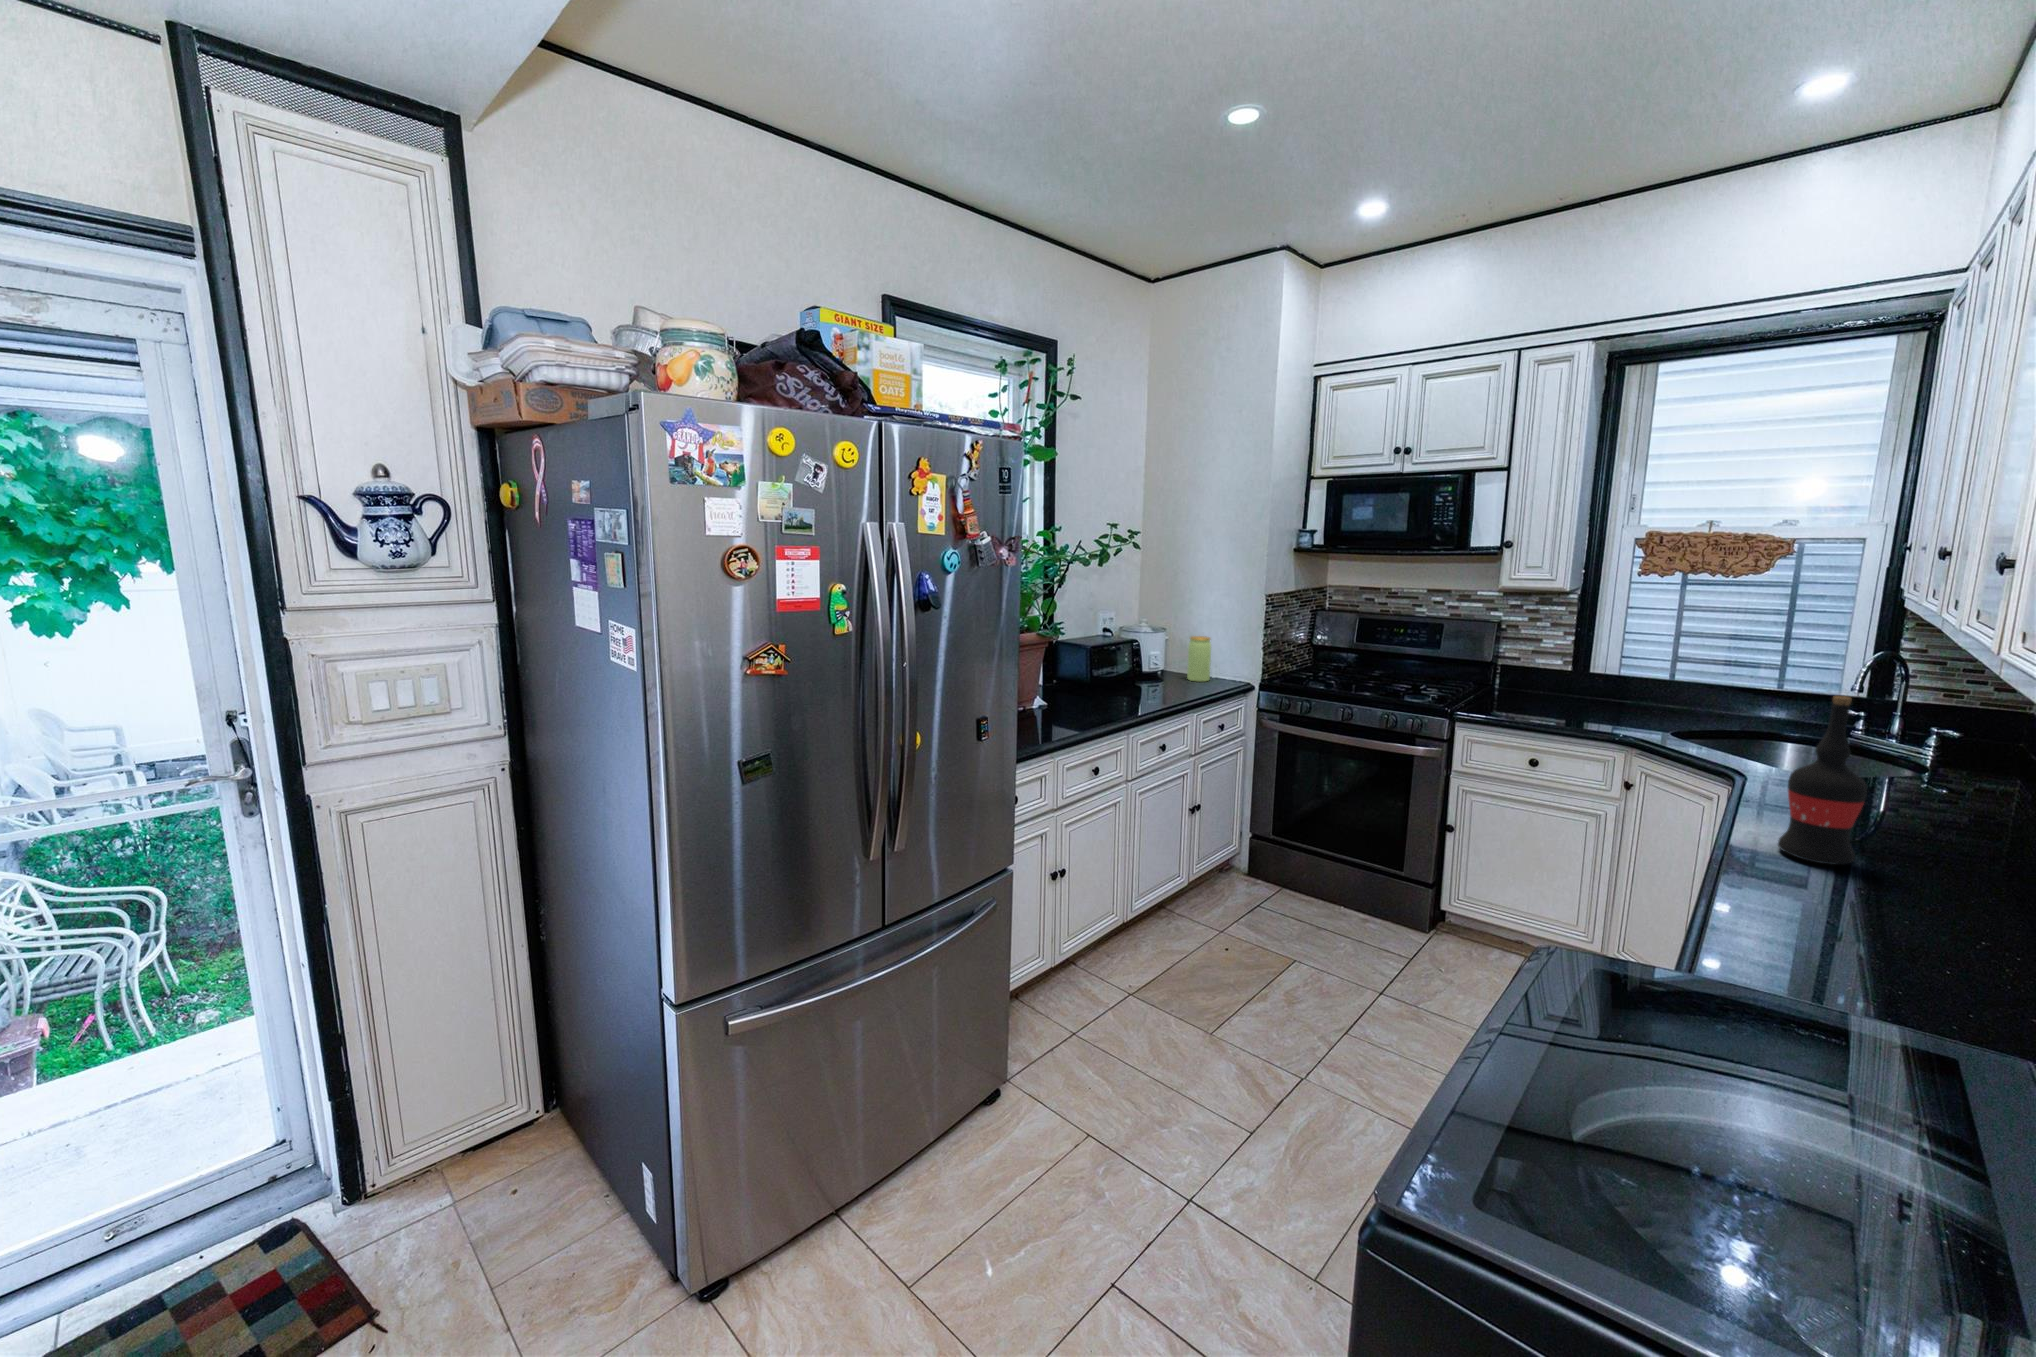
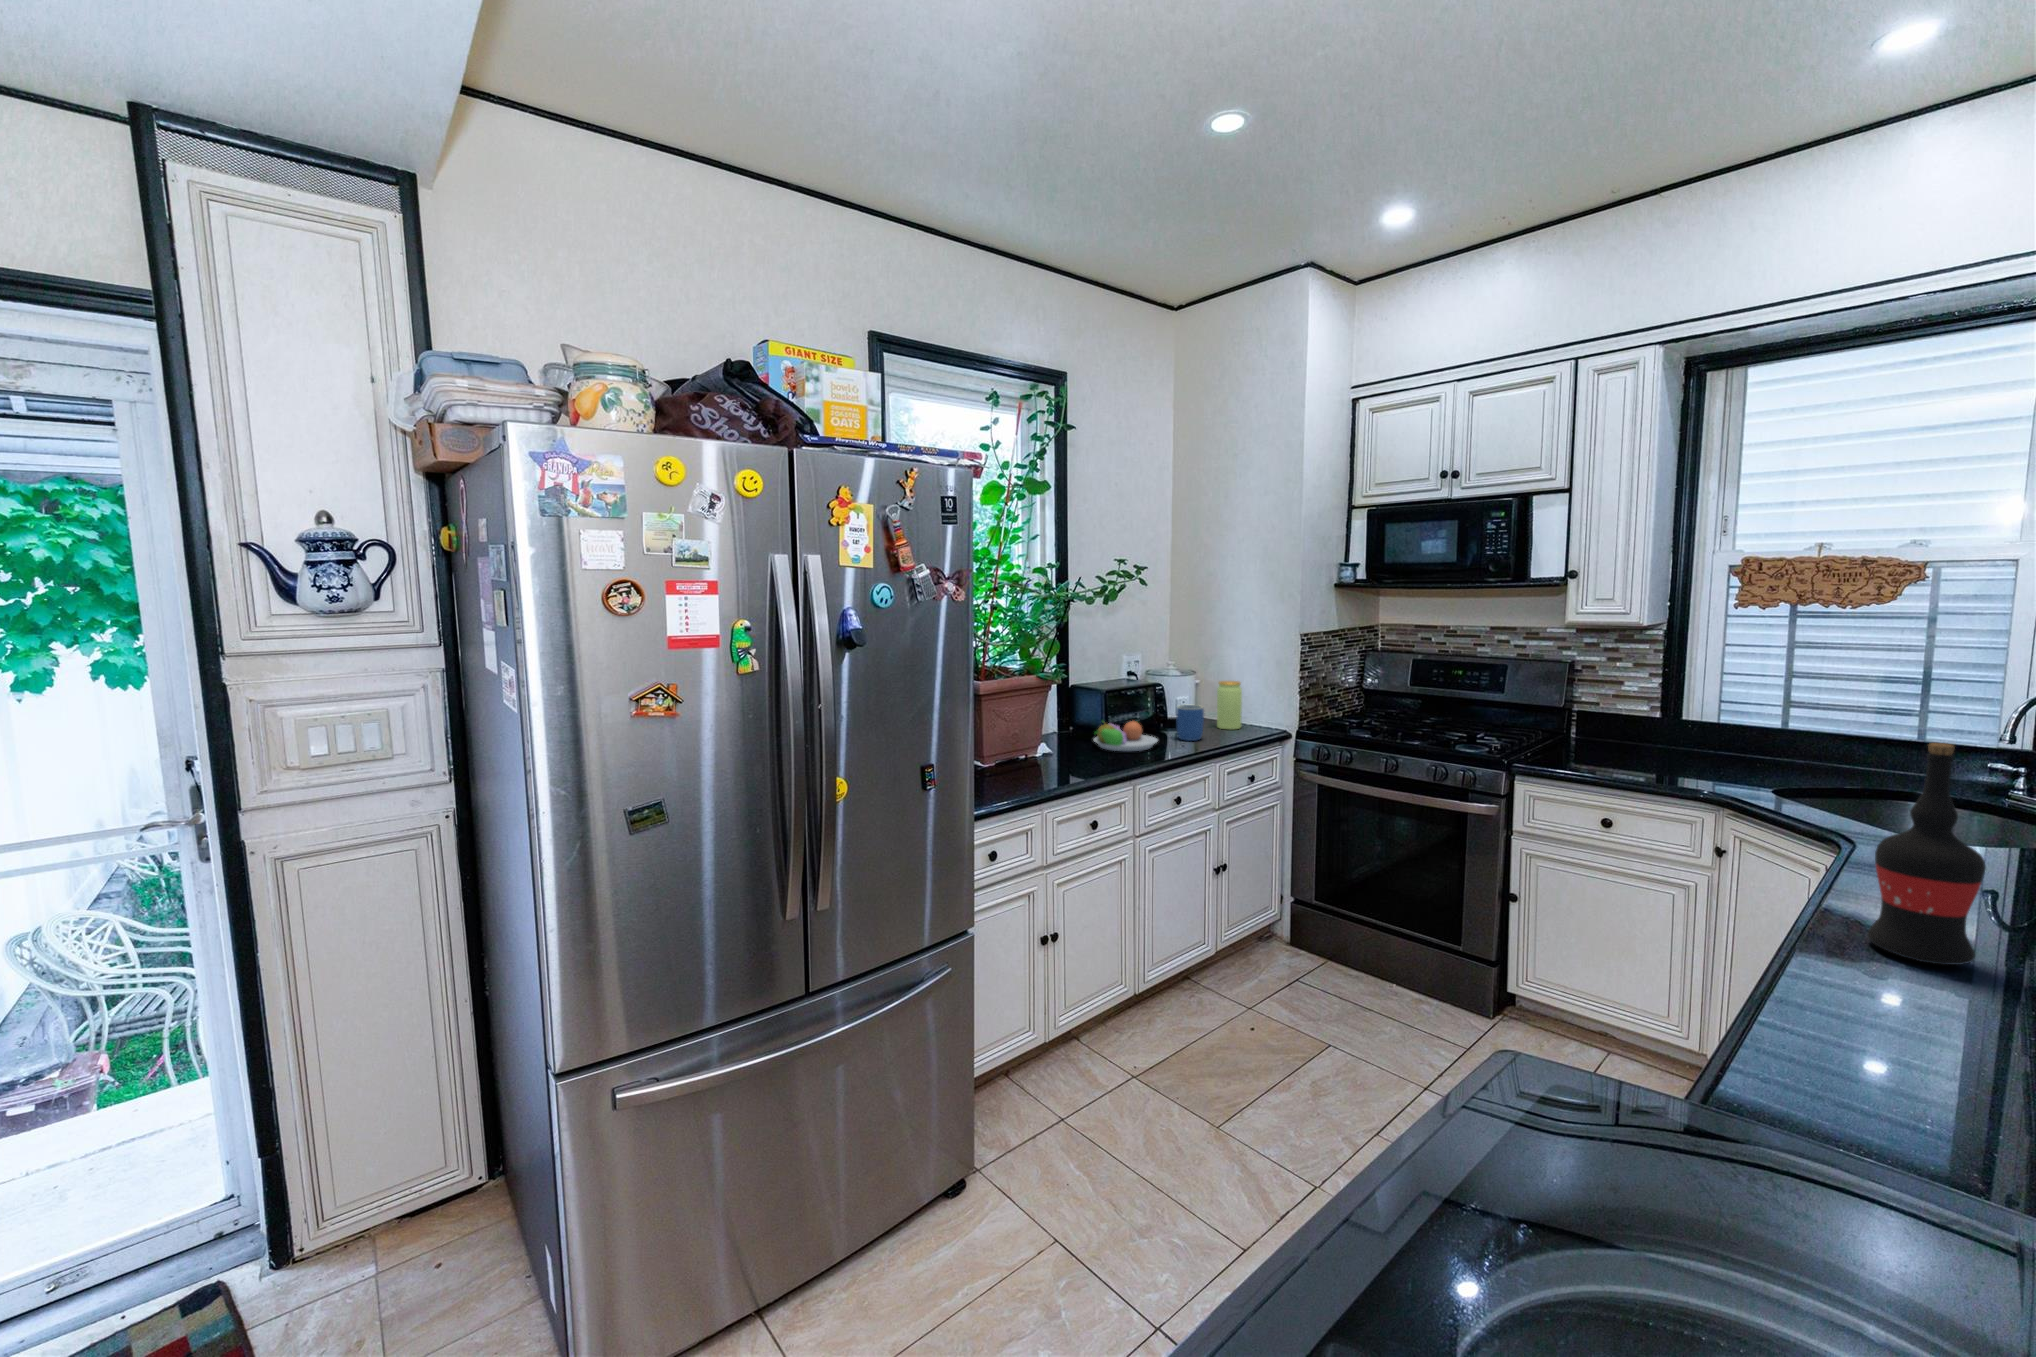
mug: none [1156,659,1181,692] -> present [1176,705,1204,741]
fruit bowl: none [1082,673,1143,702] -> present [1094,720,1158,751]

